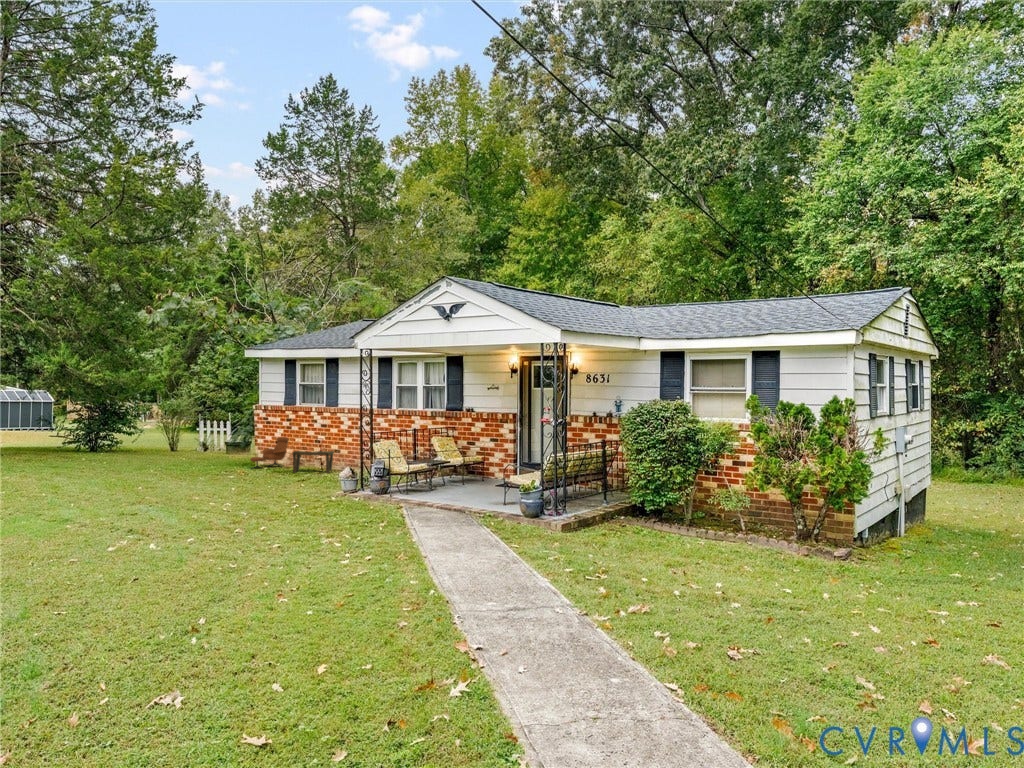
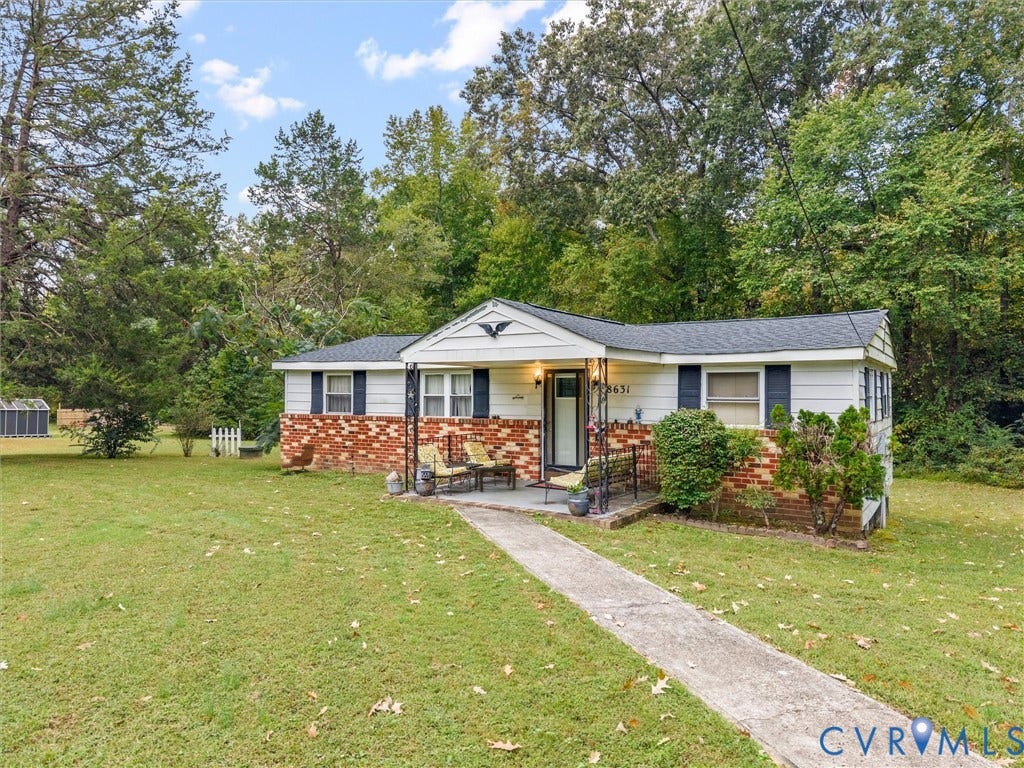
bench: present [293,451,334,473] -> present [474,466,516,492]

